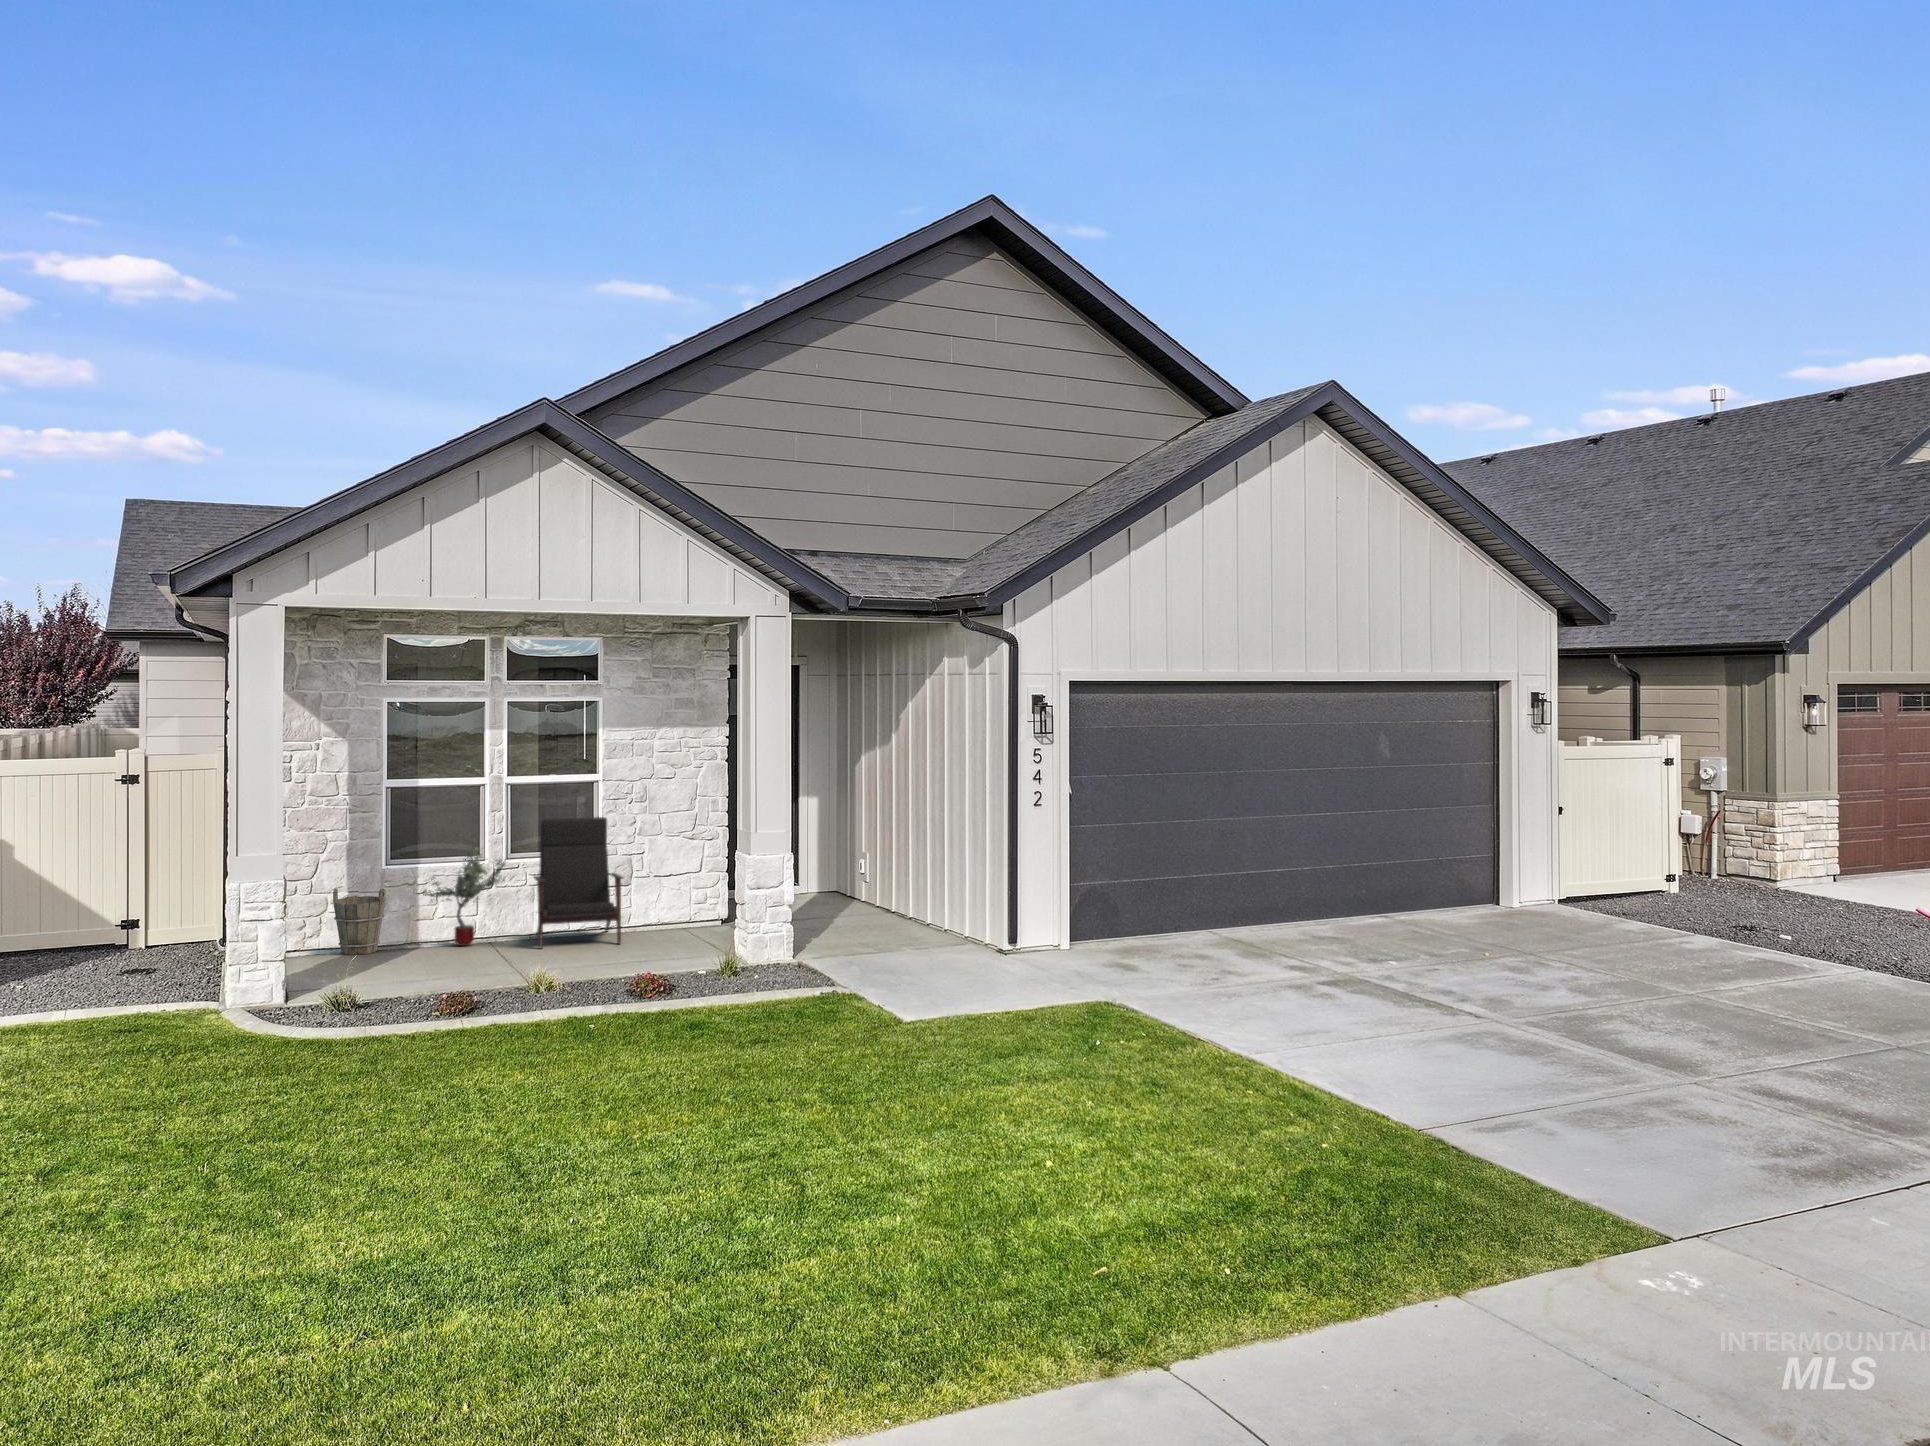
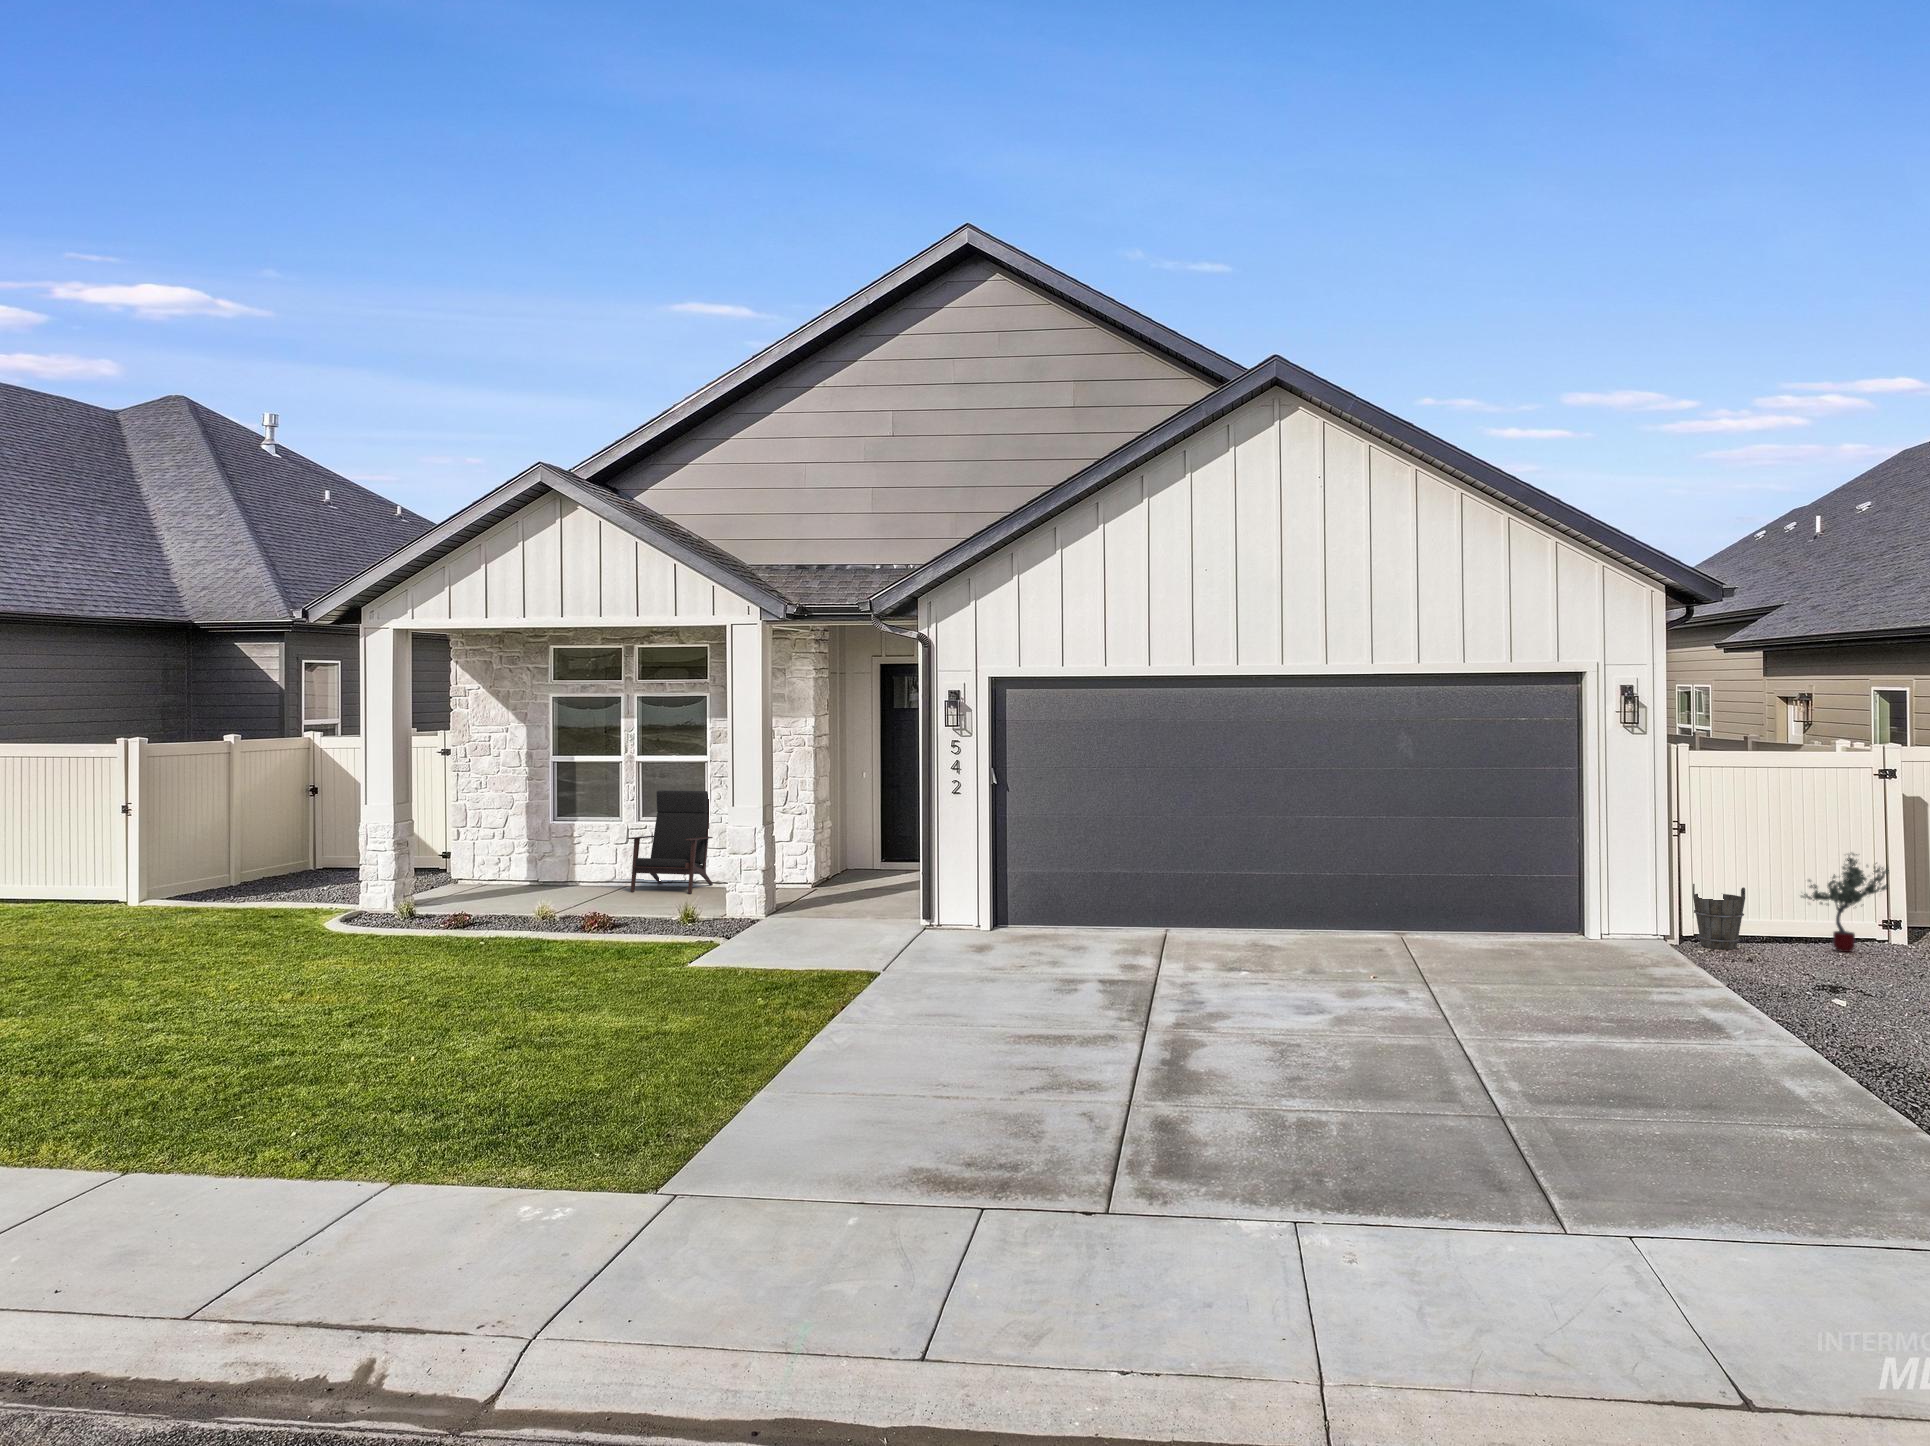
potted tree: present [423,848,506,946] -> present [1801,853,1889,952]
bucket: present [333,889,386,955] -> present [1693,884,1745,949]

